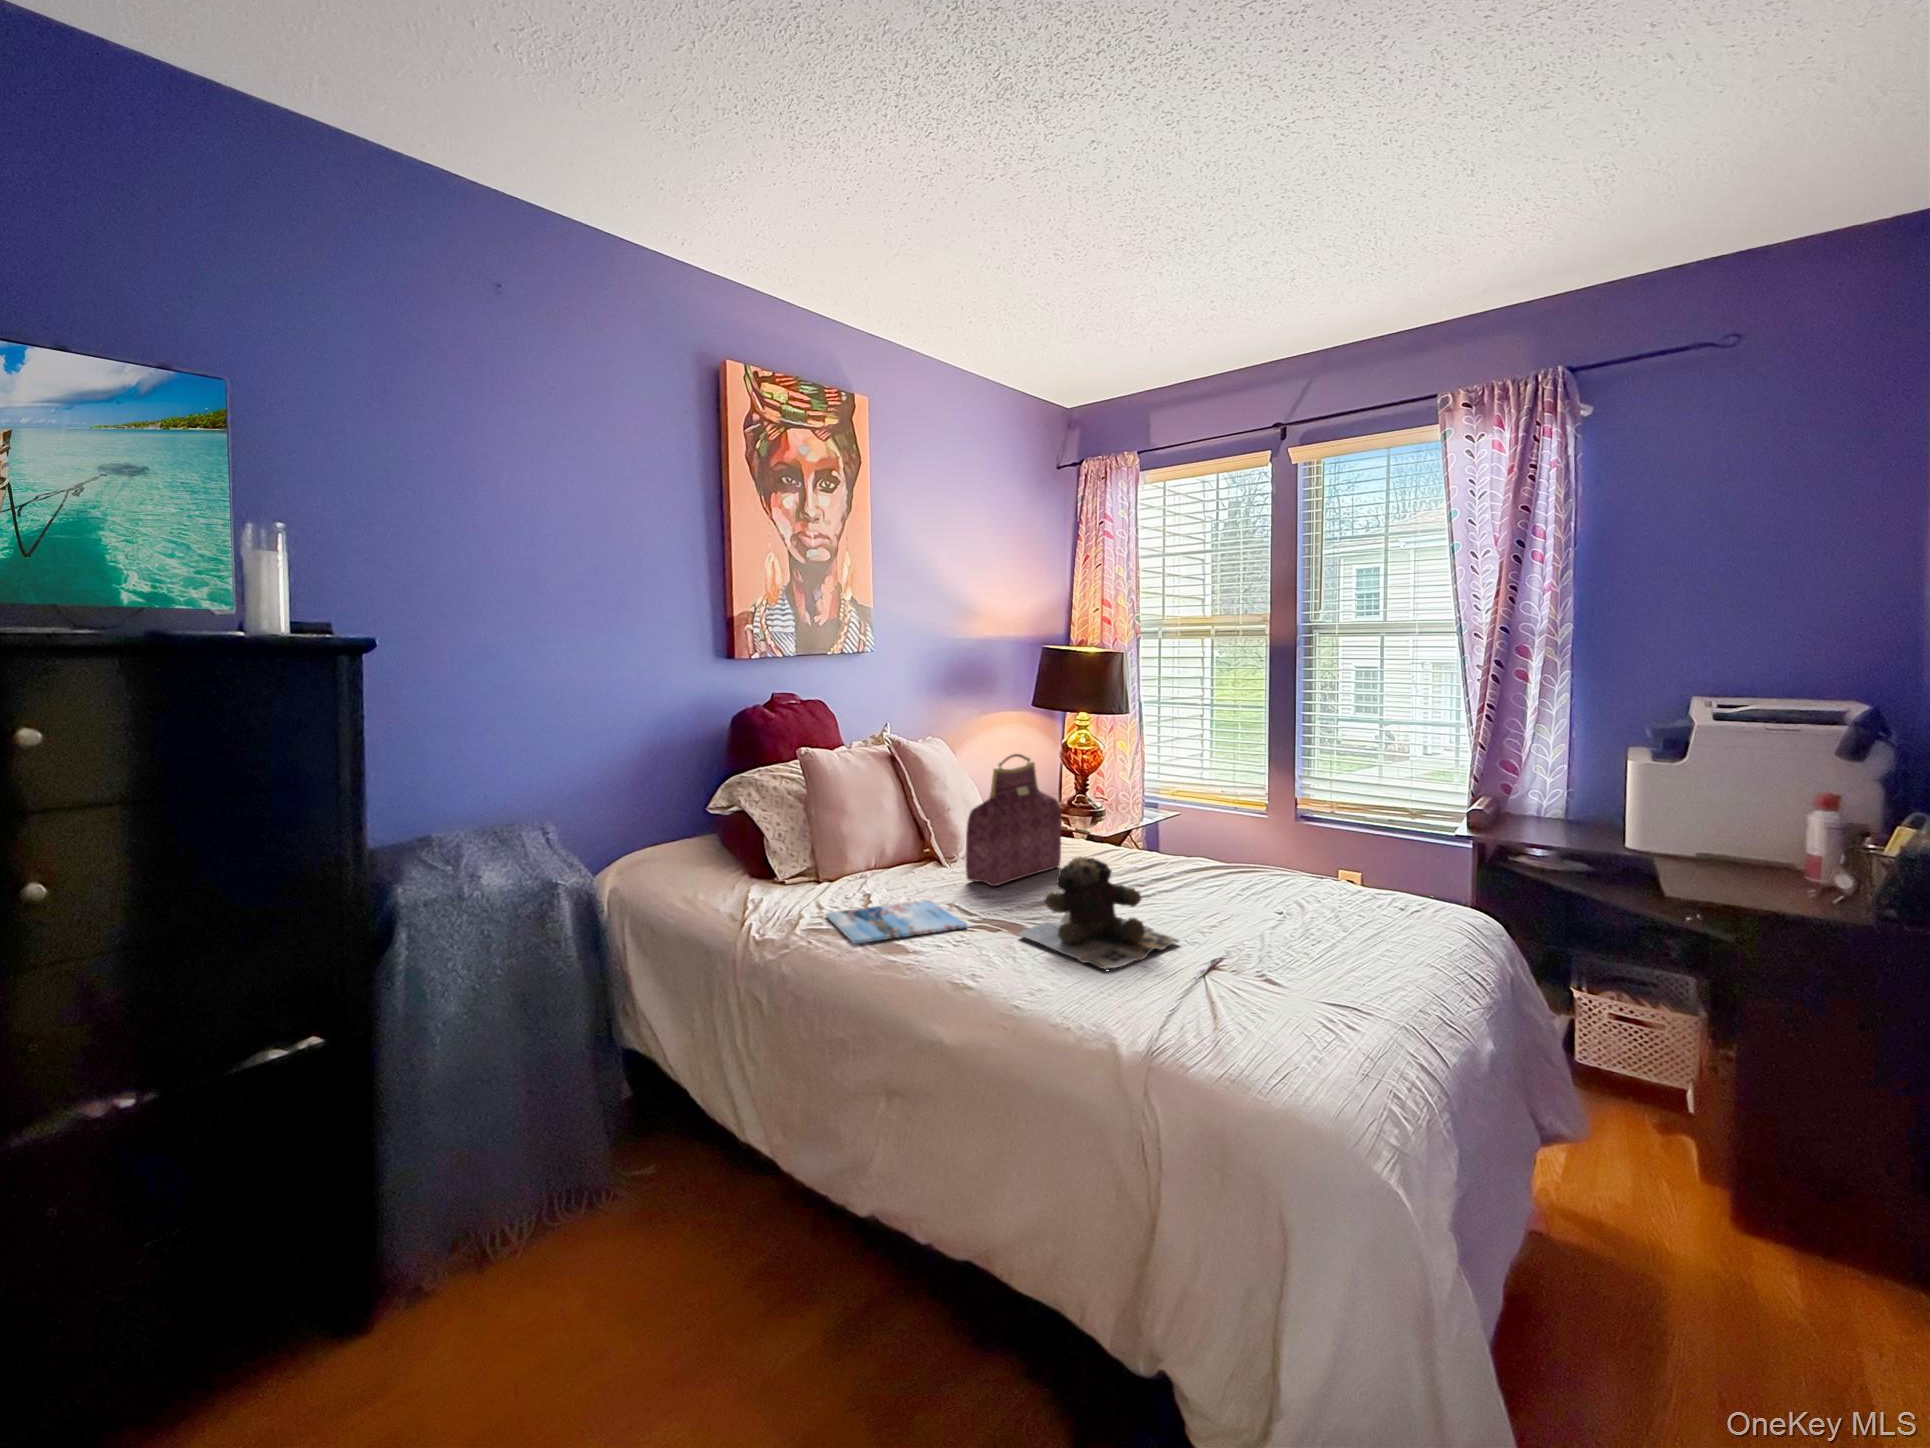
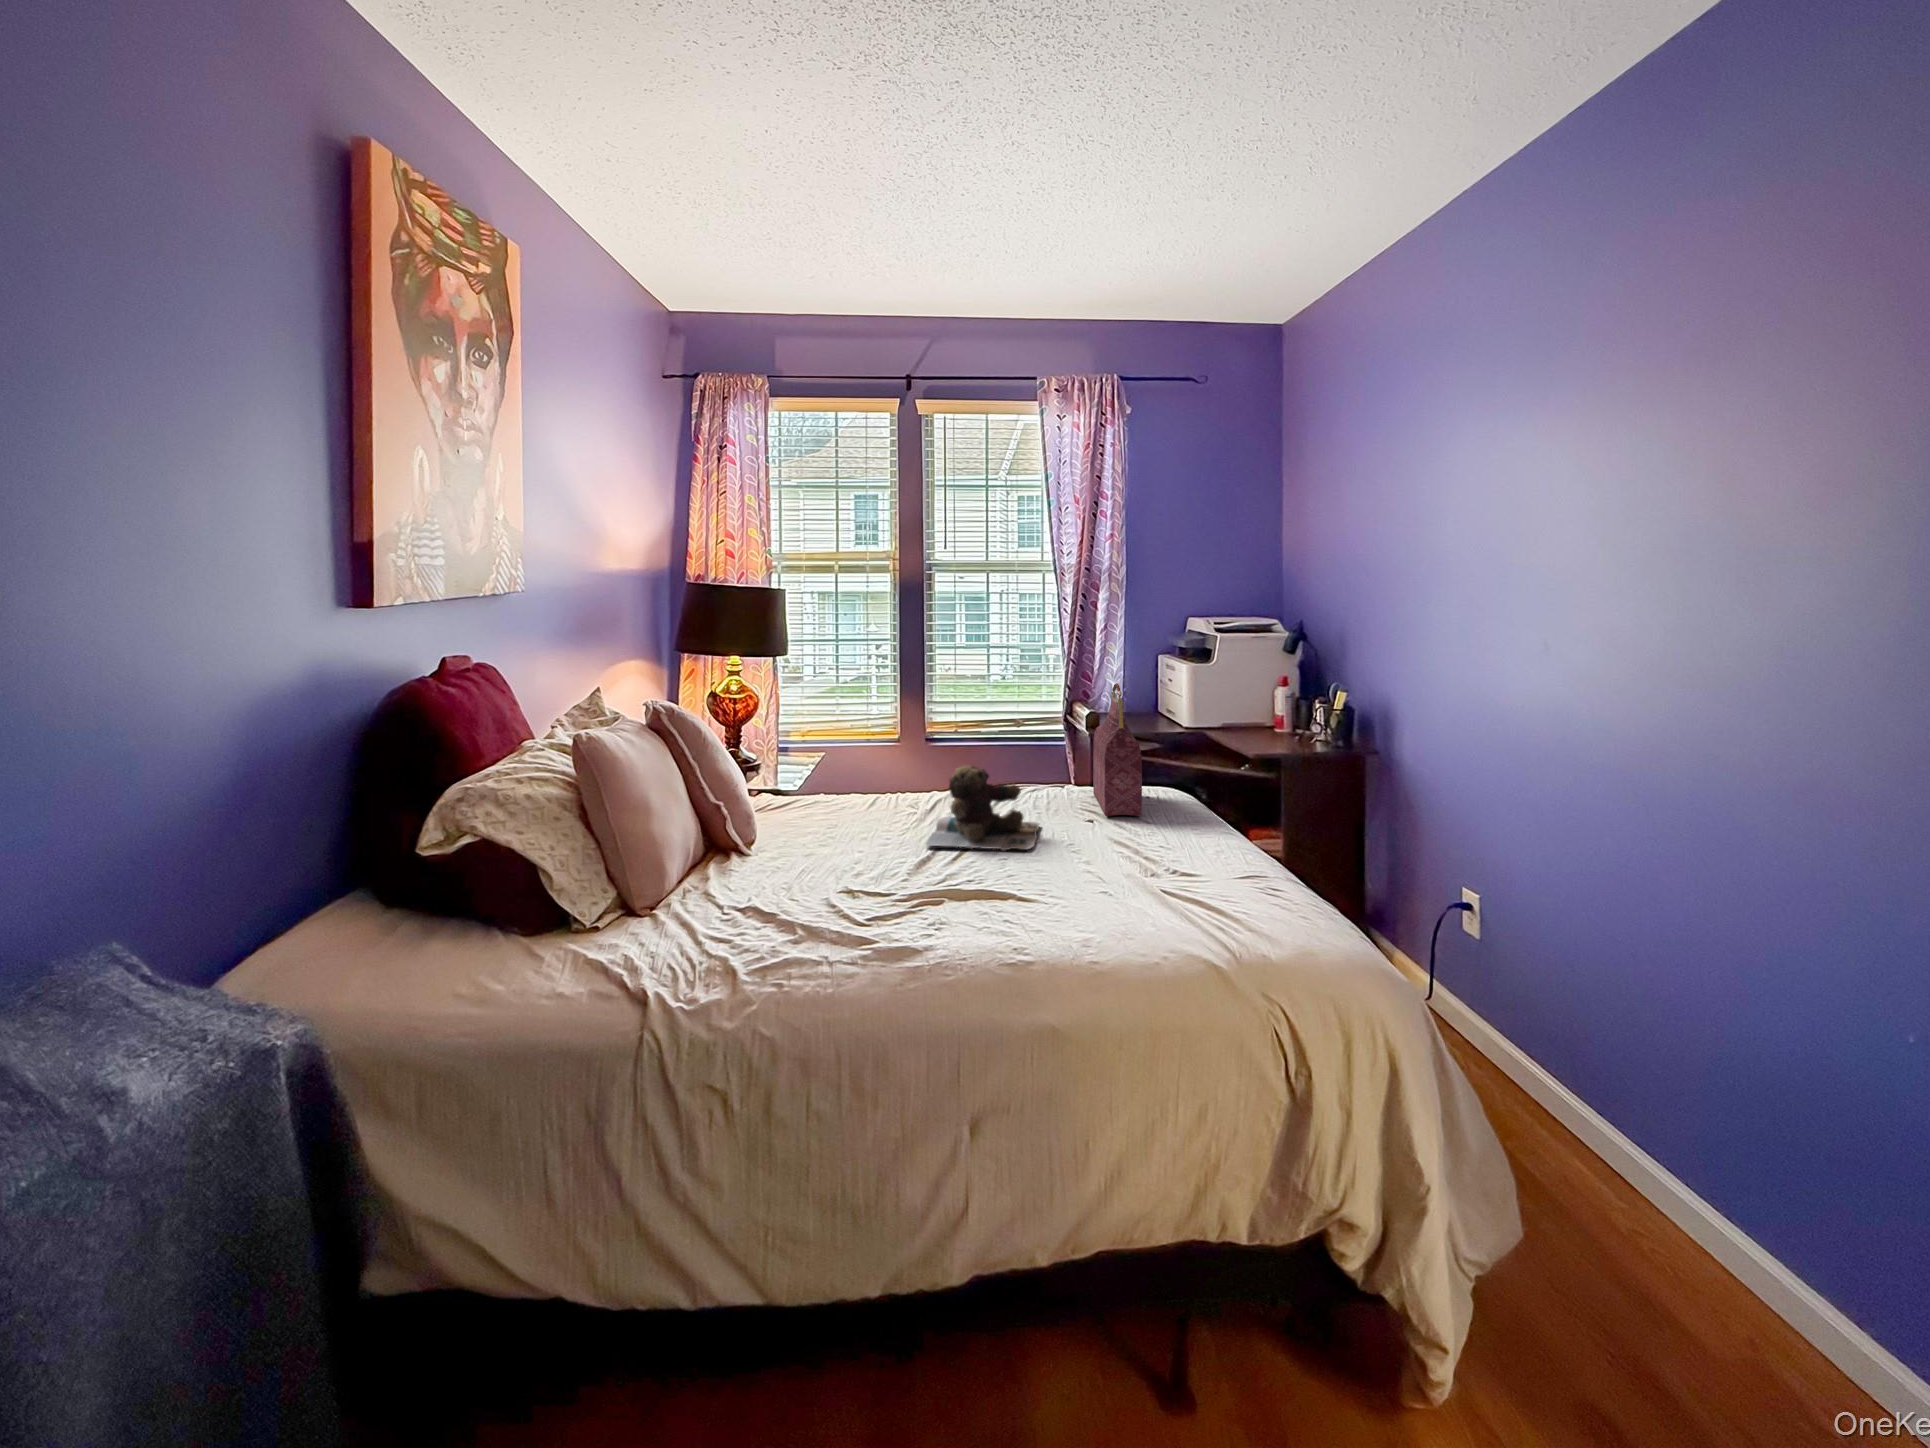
handbag: present [966,754,1061,887] -> present [1093,683,1142,816]
magazine: present [826,900,967,944] -> none [720,842,872,886]

